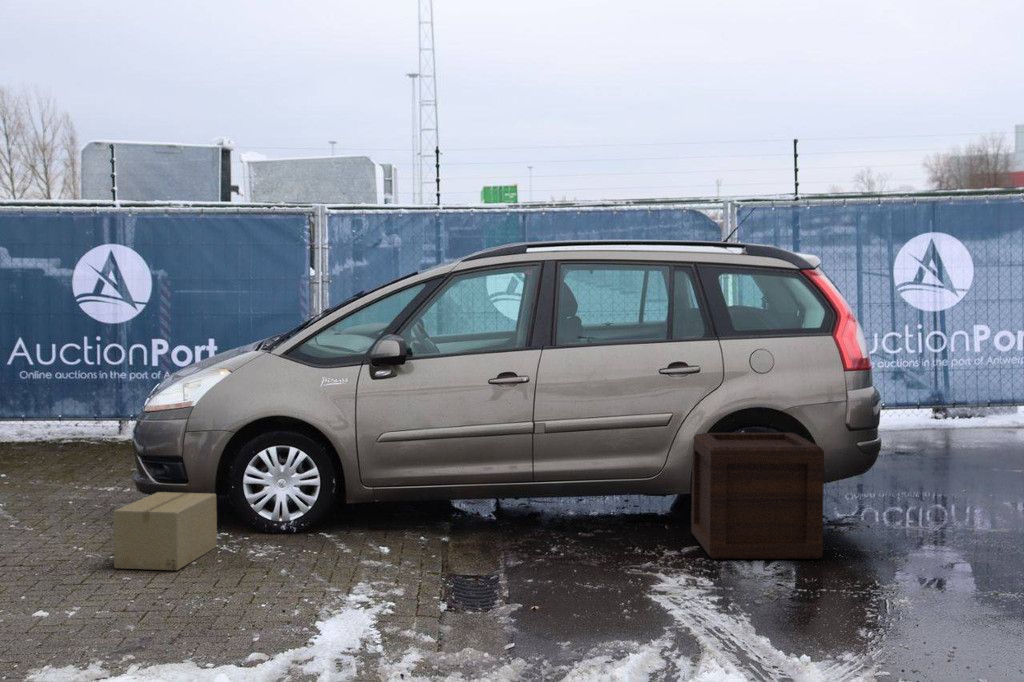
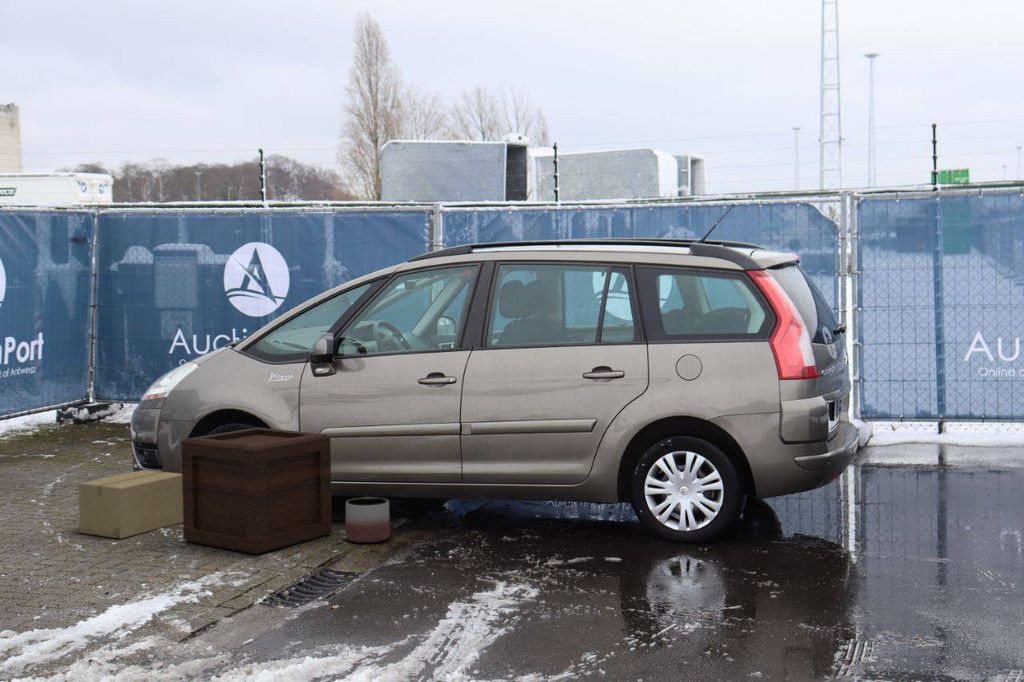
wooden crate: present [691,433,824,559] -> present [181,427,332,554]
planter: none [427,505,473,553] -> present [346,497,390,543]

